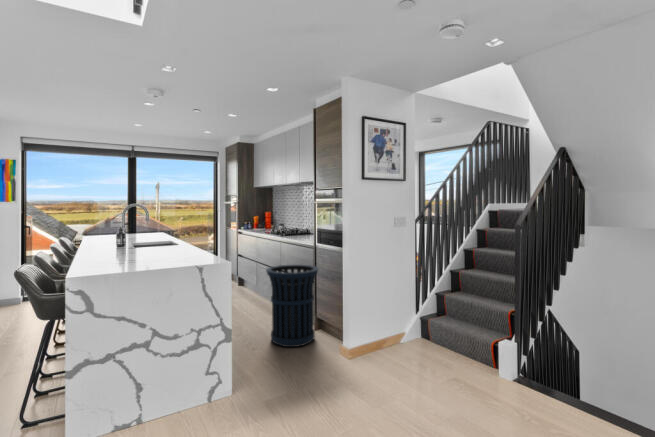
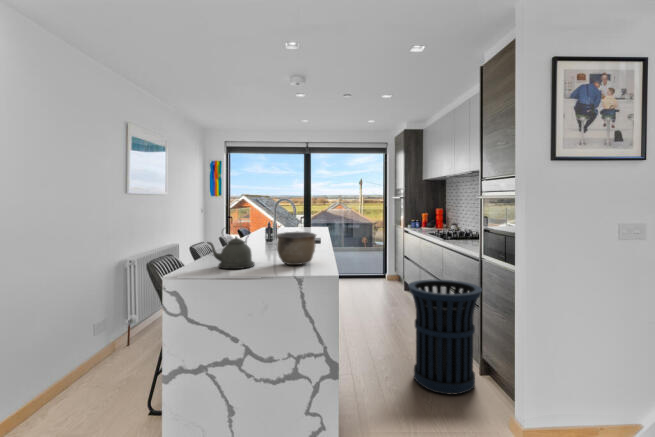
kettle: none [99,227,145,266] -> present [207,229,254,269]
bowl: none [164,231,201,259] -> present [276,232,316,265]

